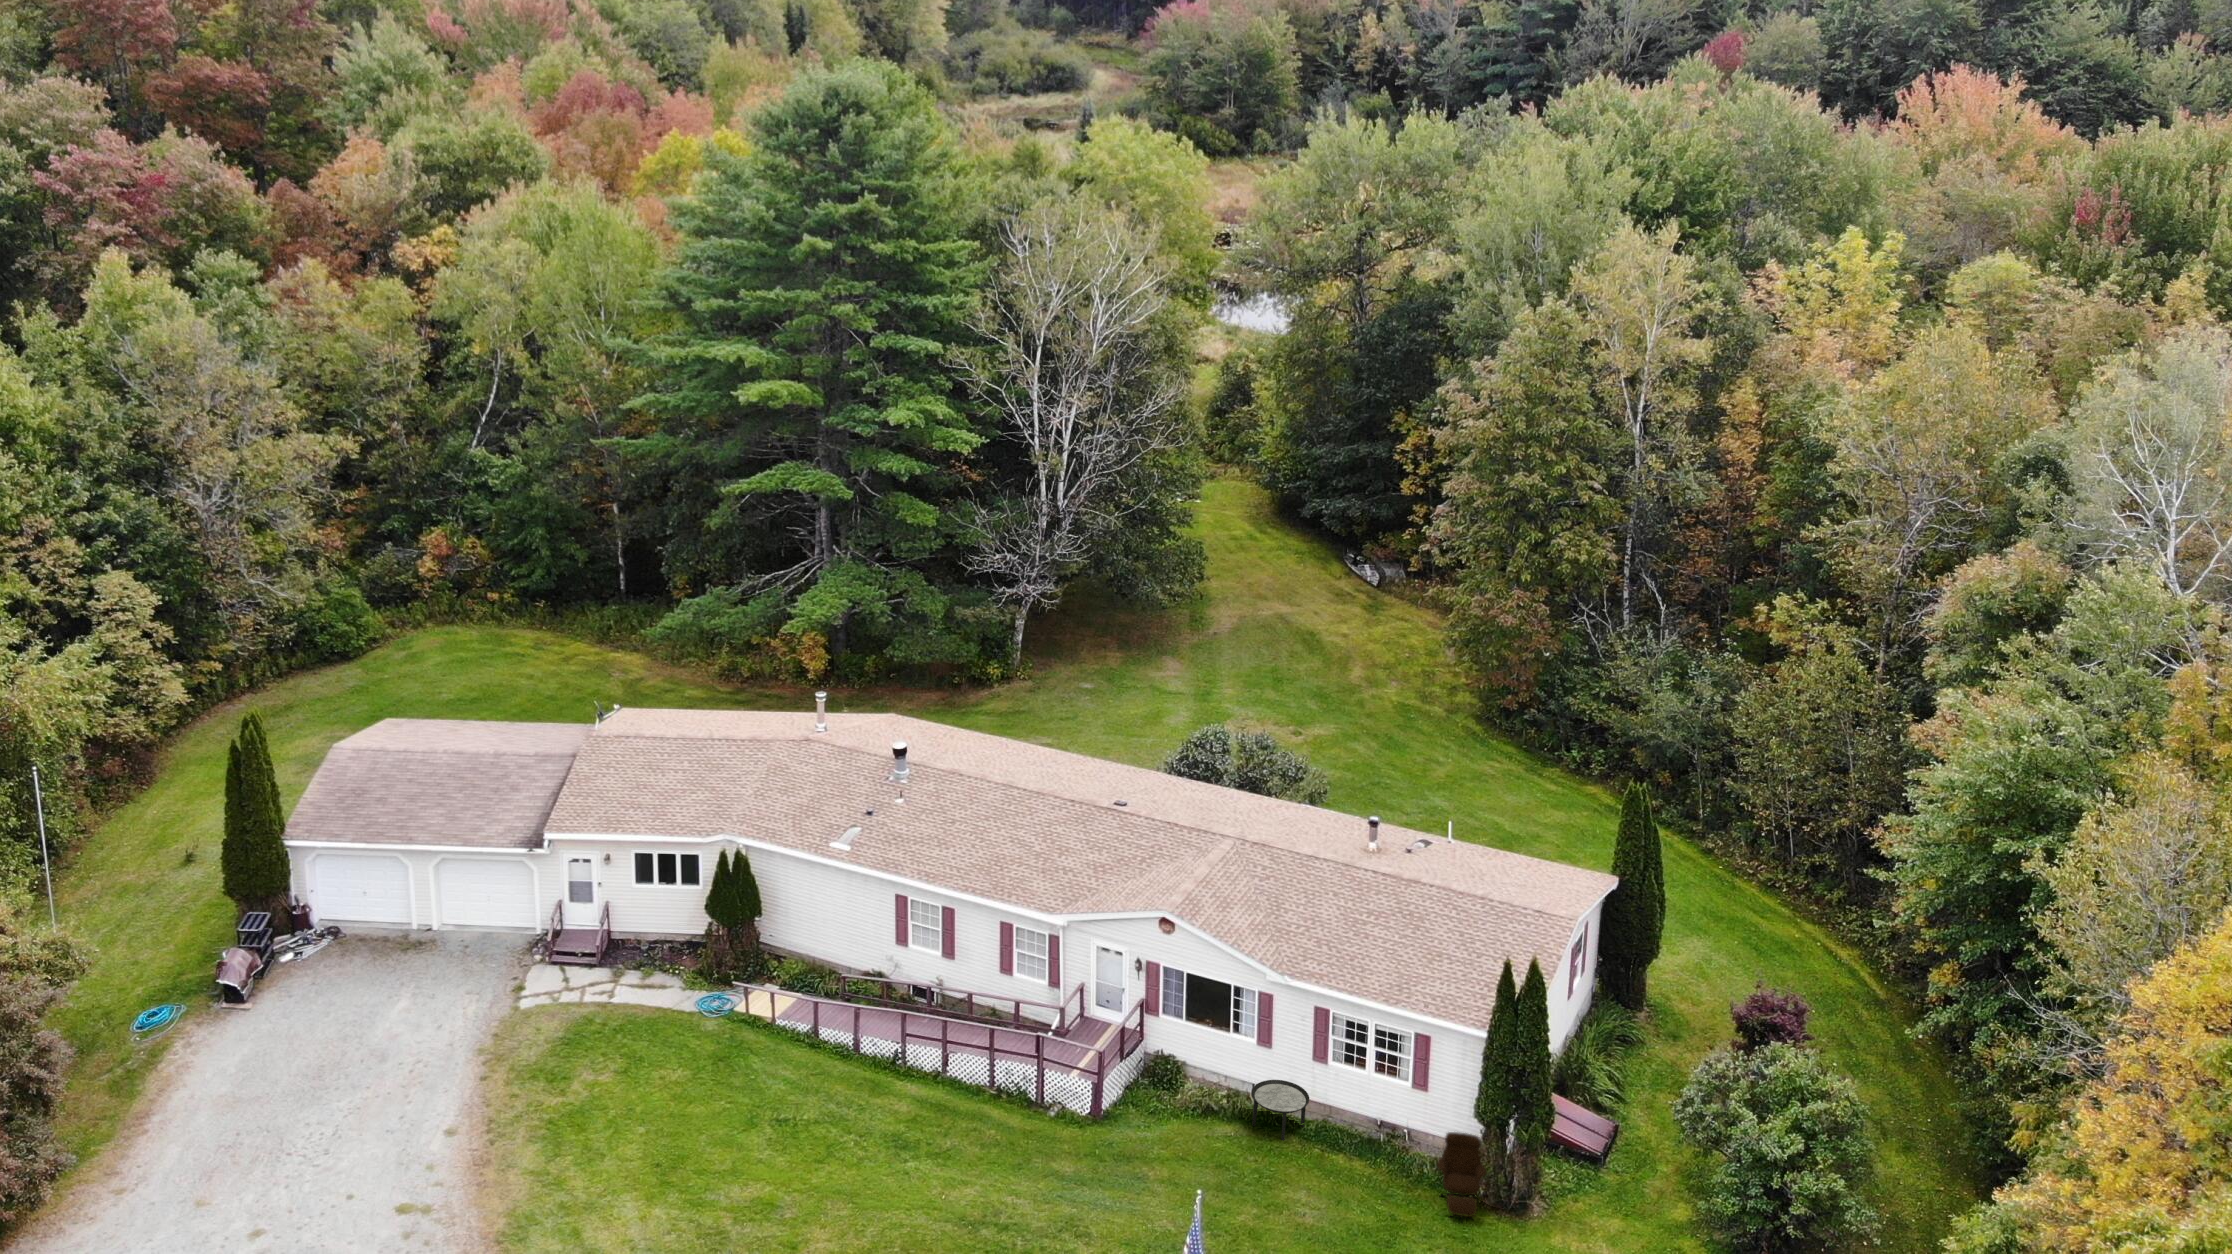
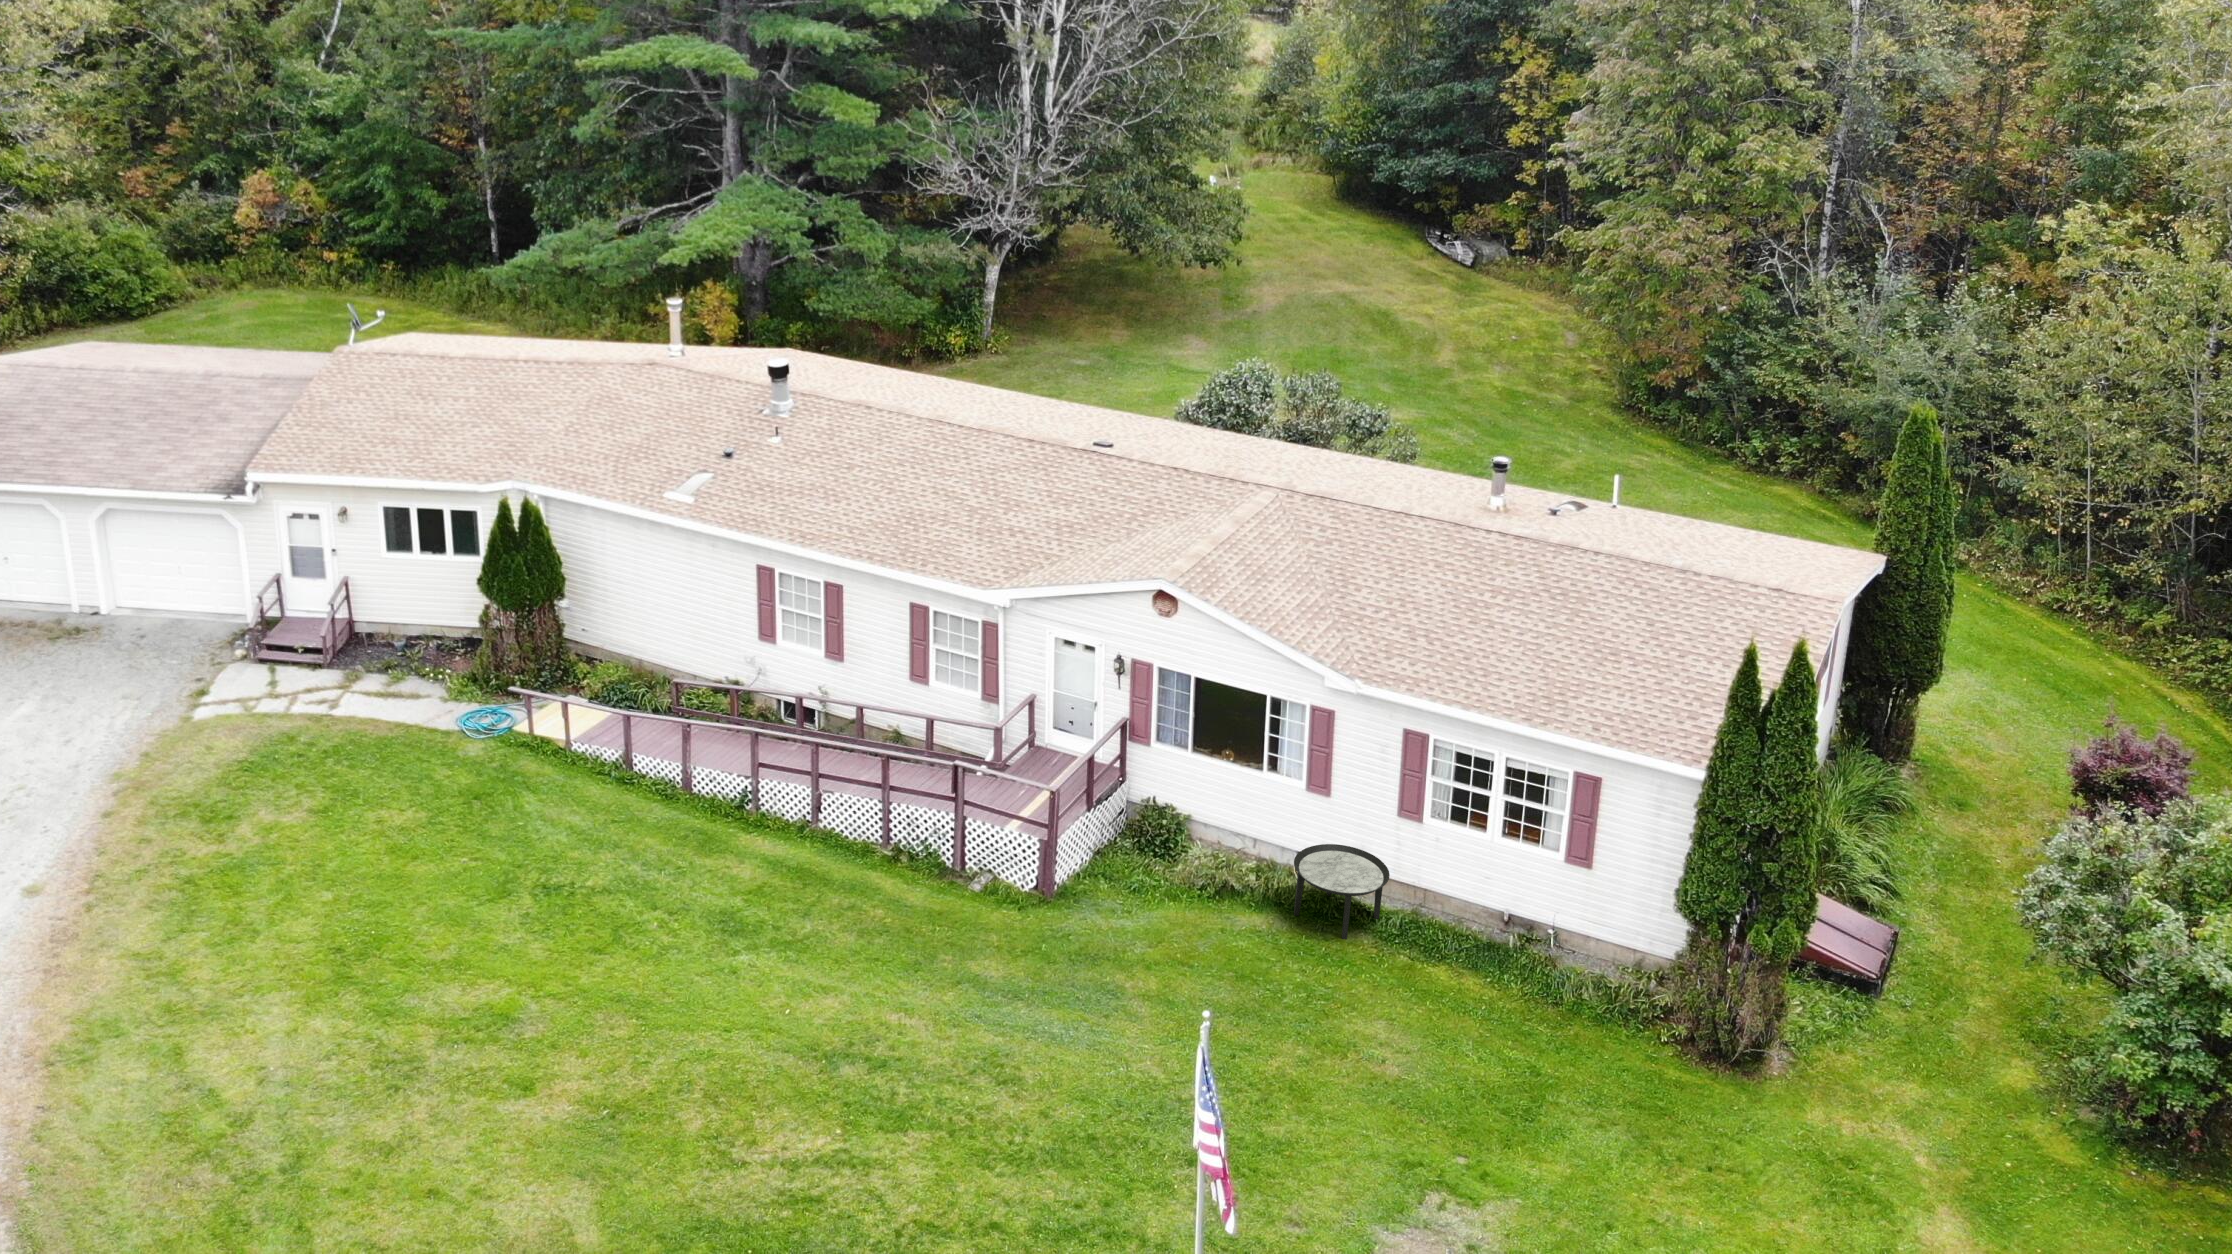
lounge chair: present [1437,1132,1487,1218] -> none [1613,933,1701,1088]

